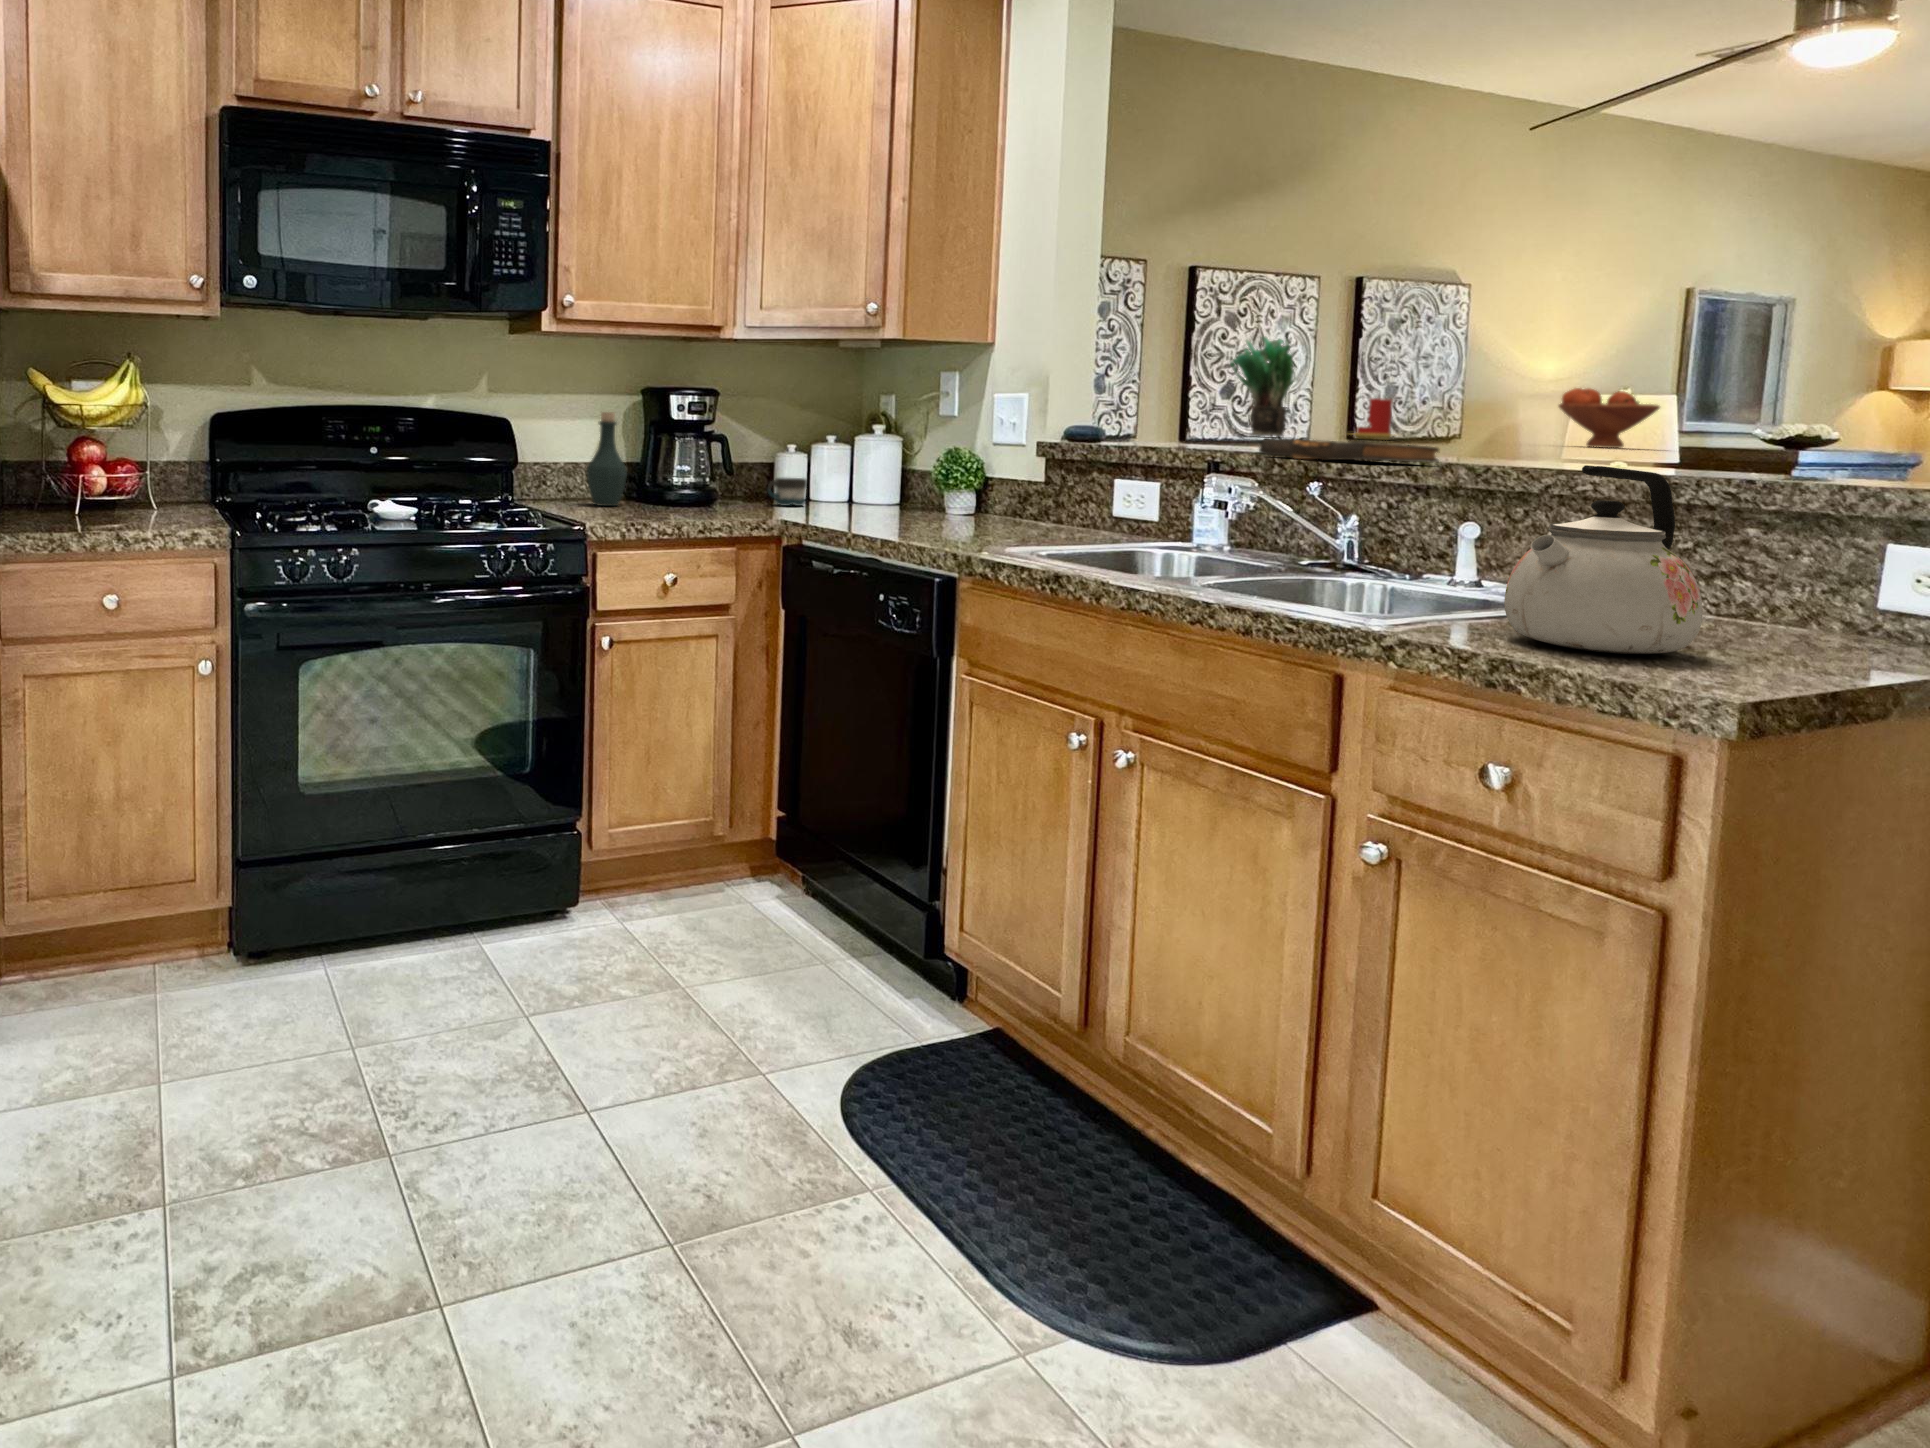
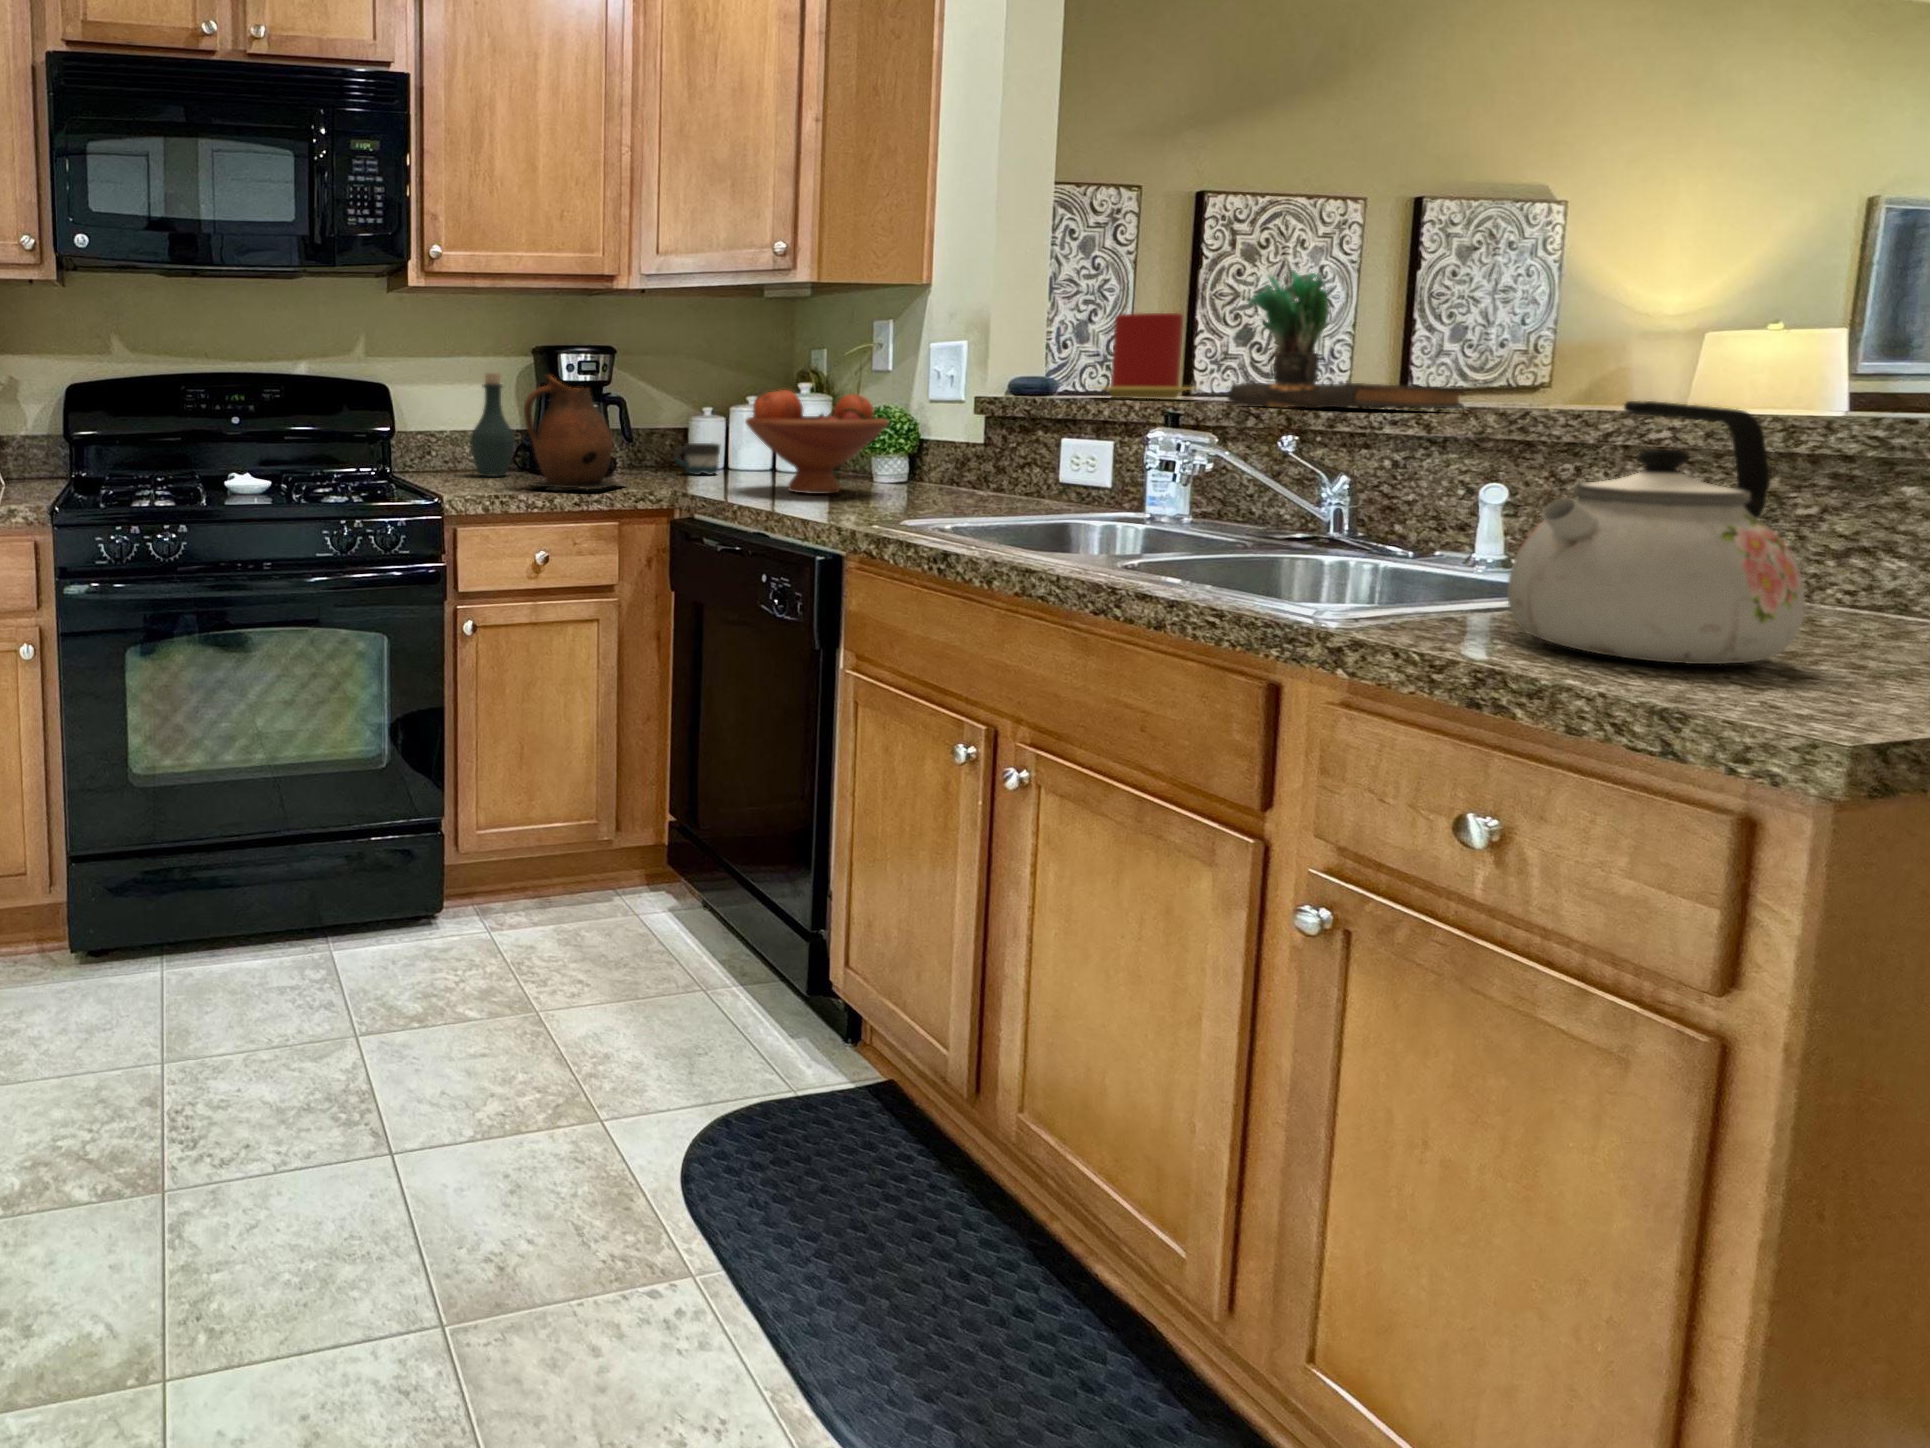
fruit bowl: present [1559,388,1660,448] -> present [746,390,889,494]
candle: present [1354,398,1396,440] -> present [1100,313,1196,399]
ceramic pitcher: none [647,416,736,521] -> present [524,376,622,490]

